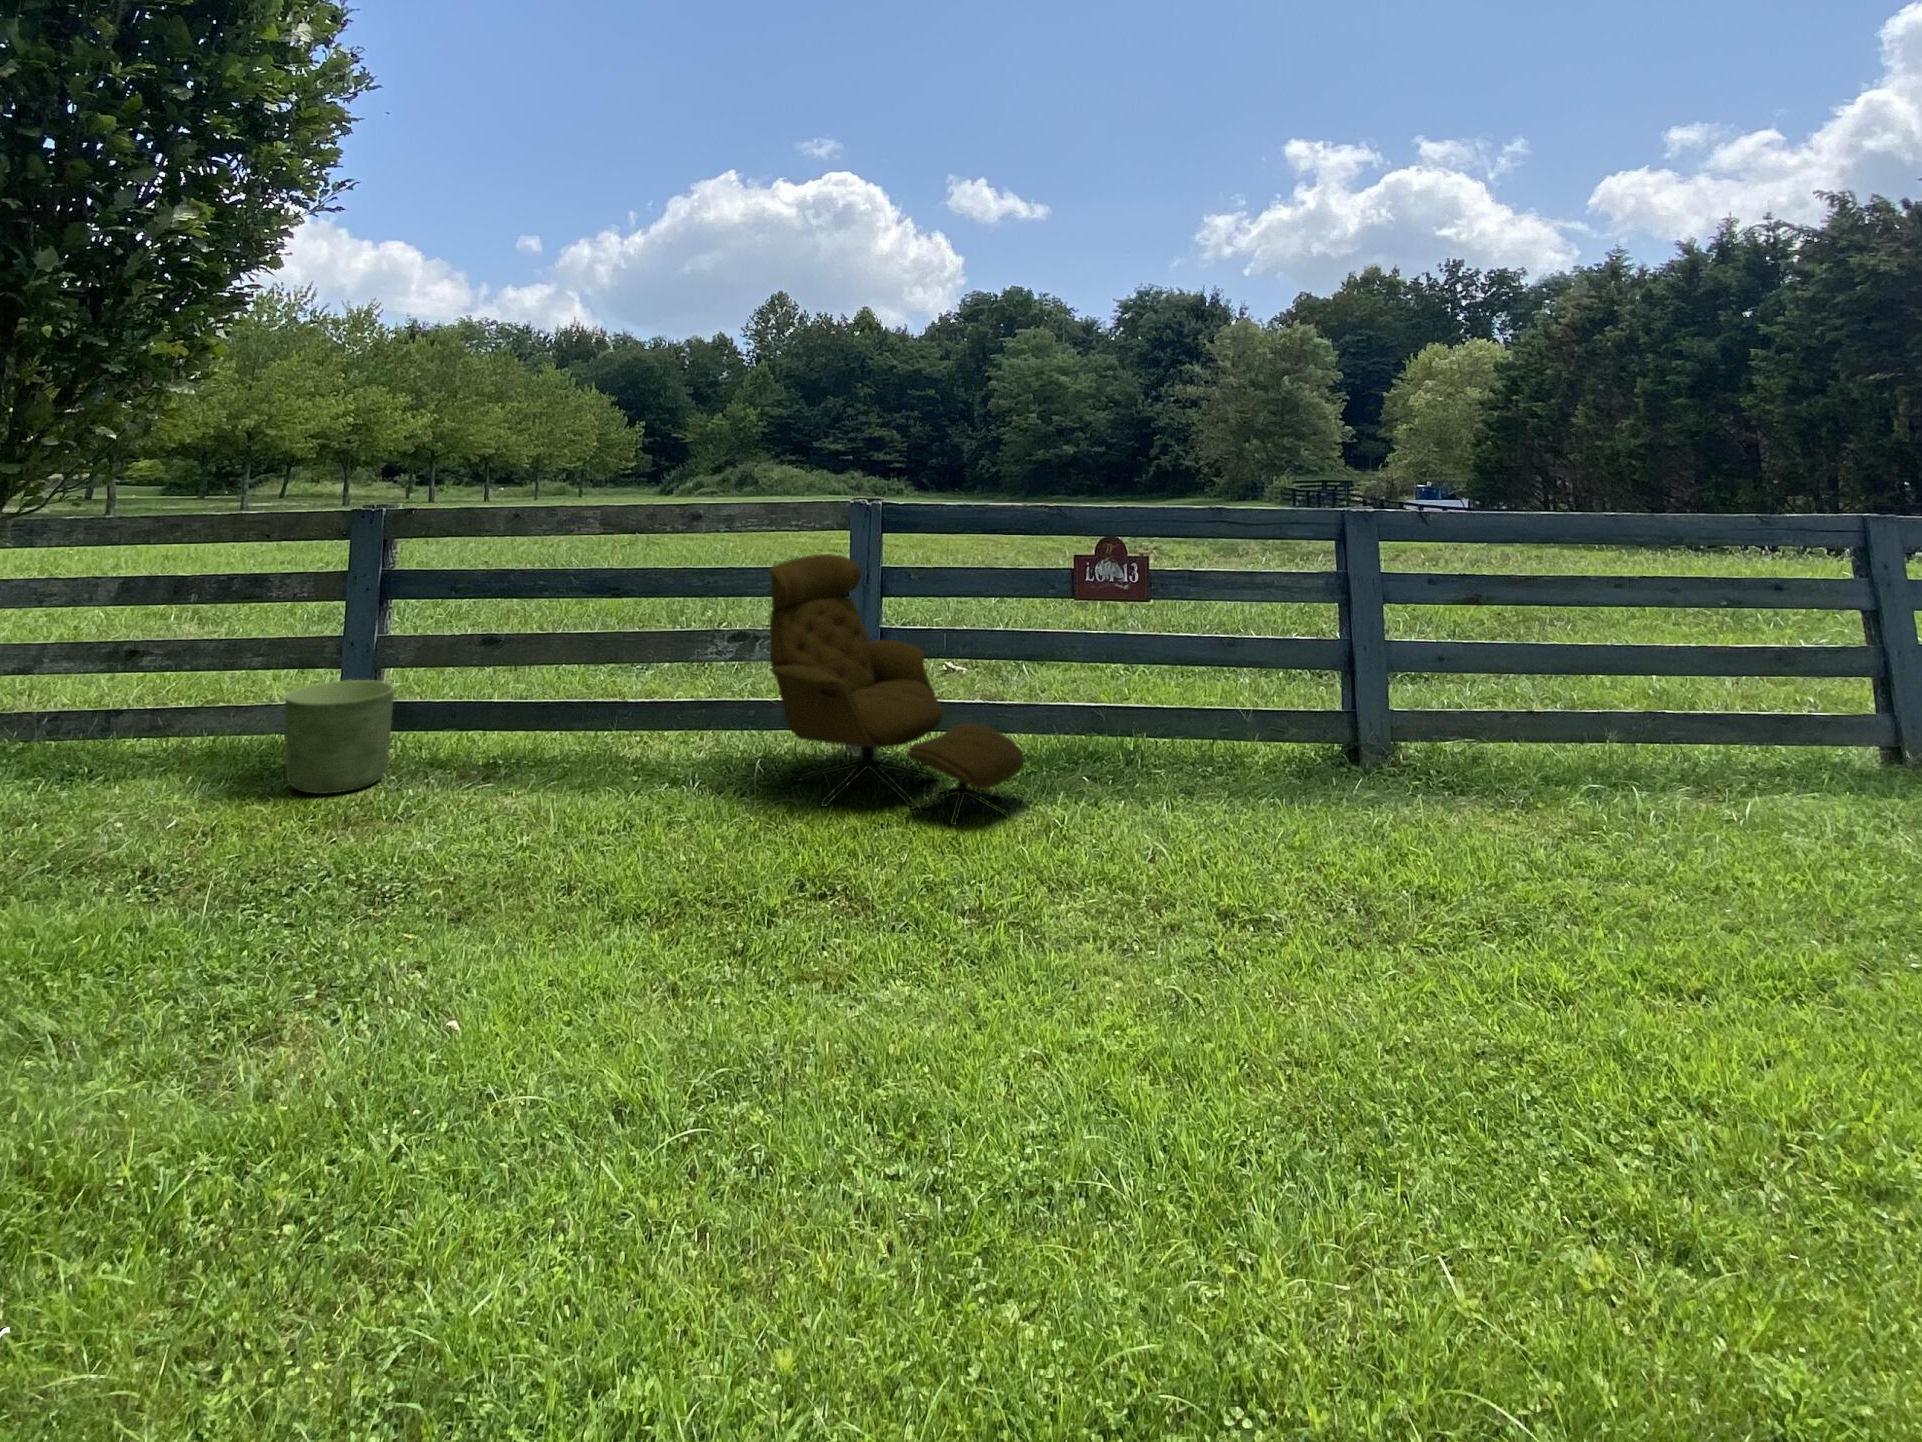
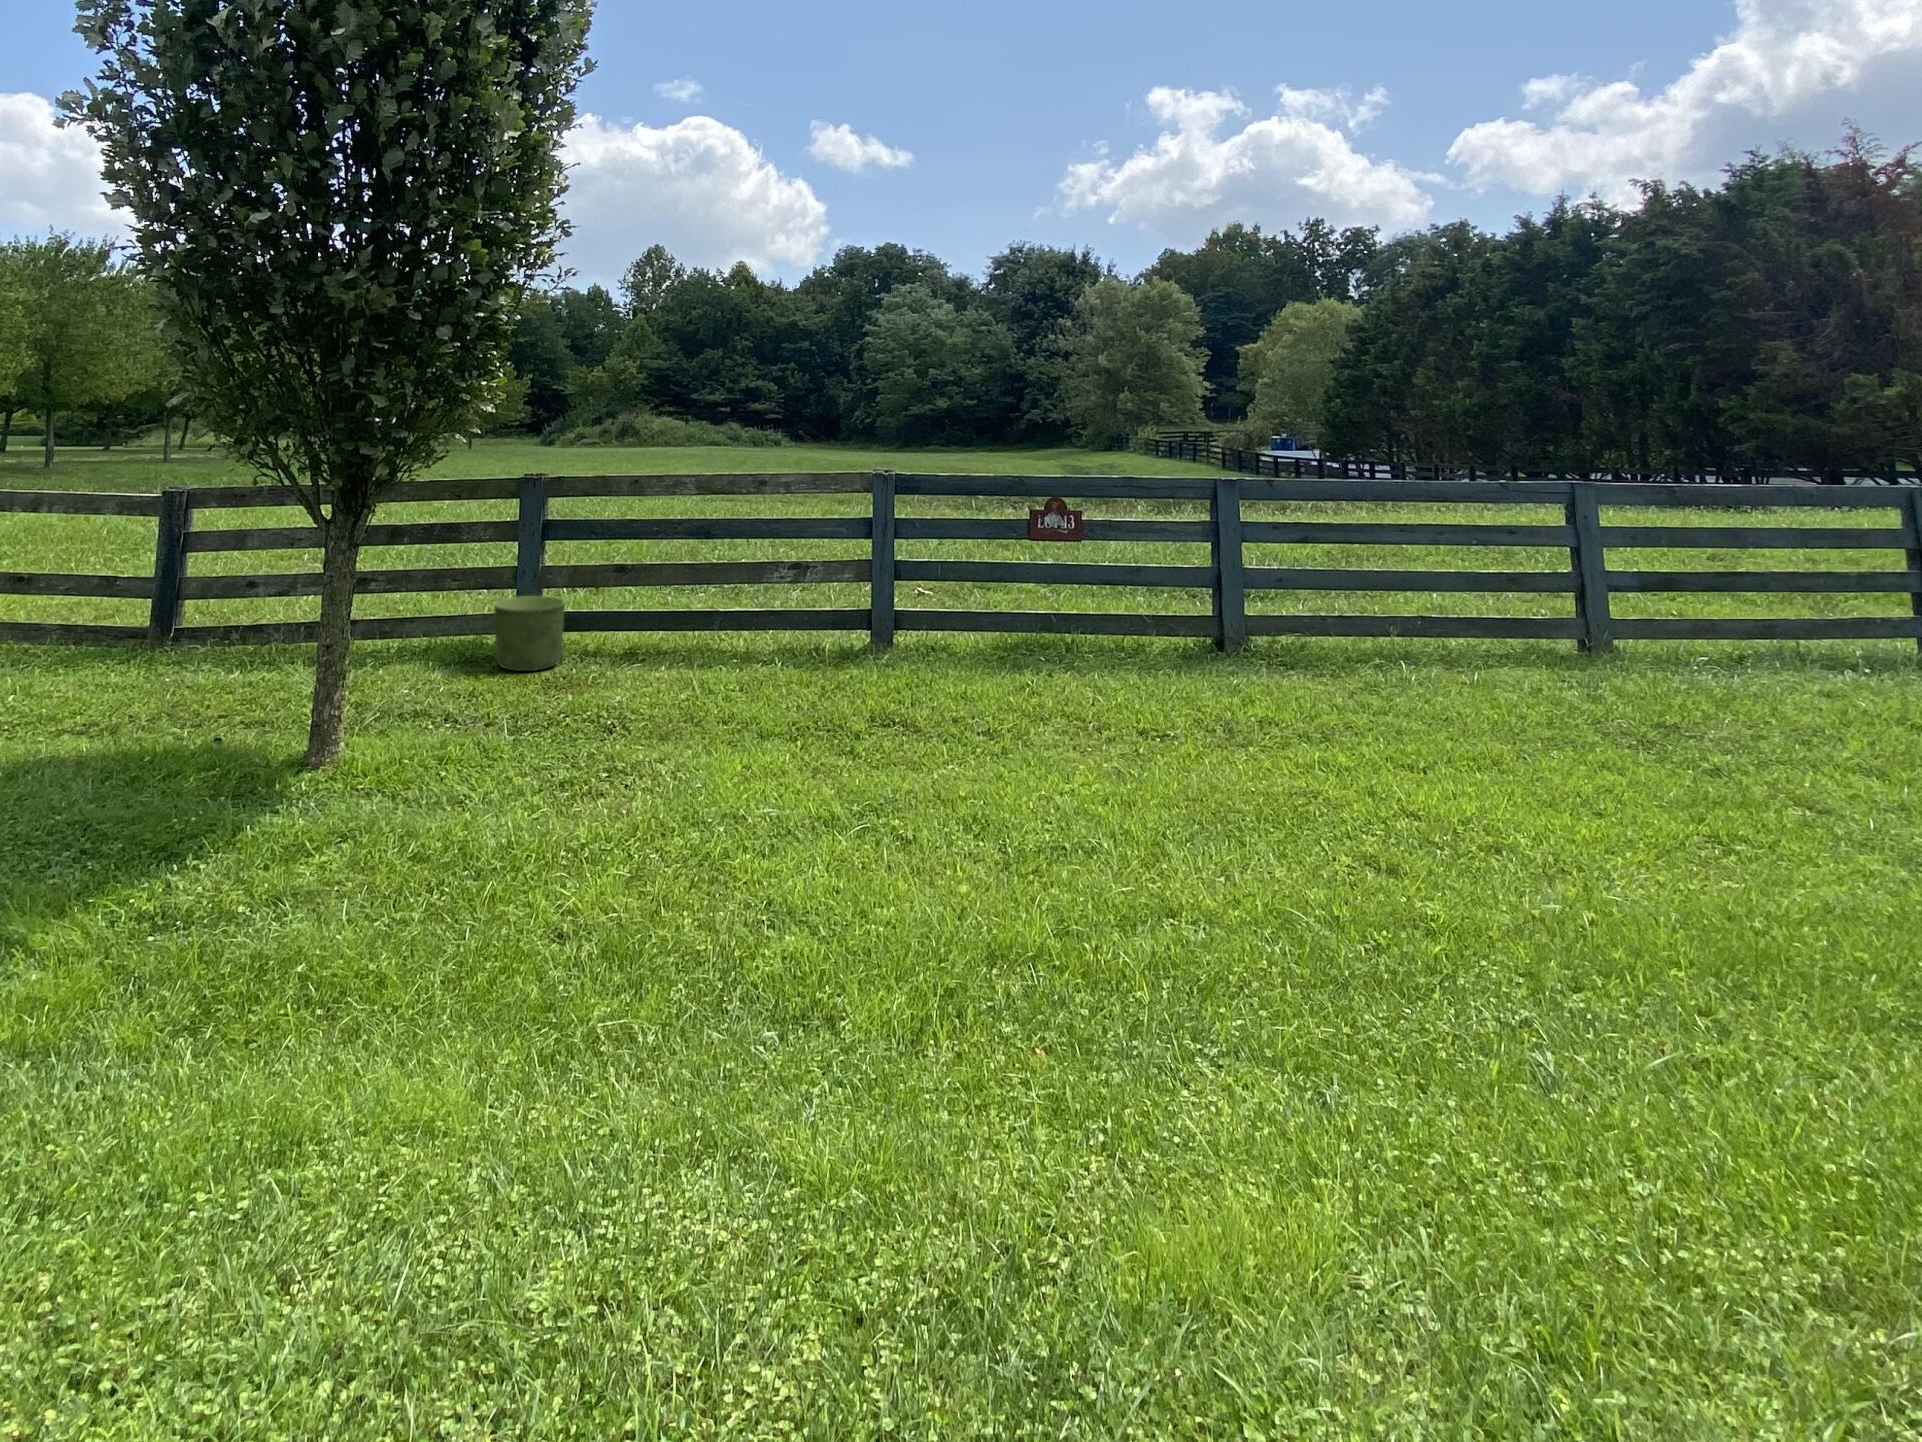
lounge chair: present [770,554,1024,825] -> none [828,509,1004,686]

